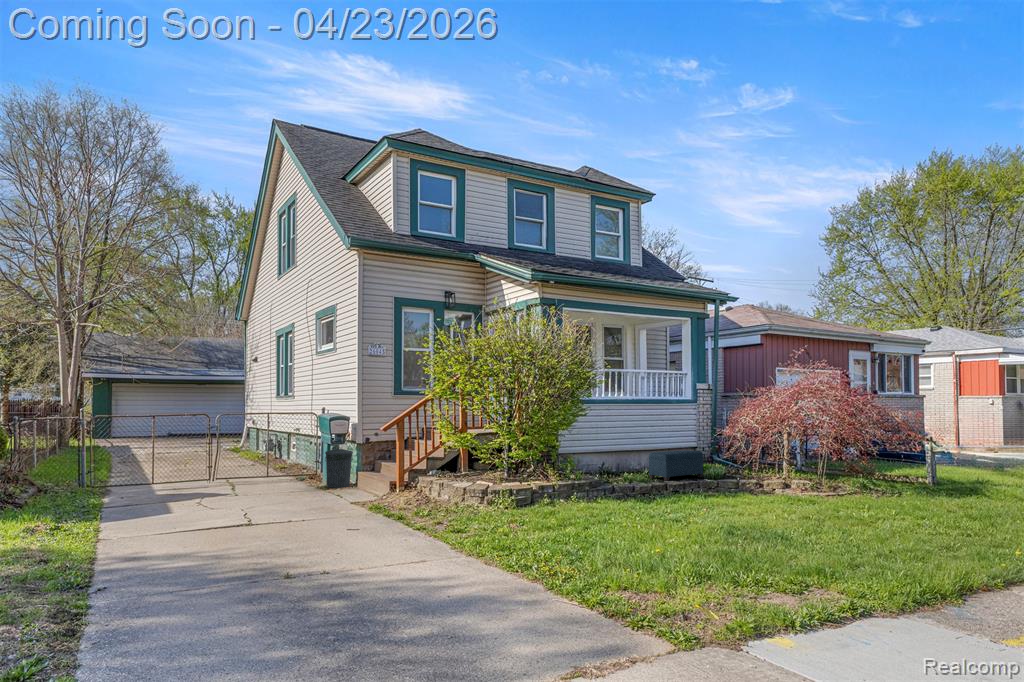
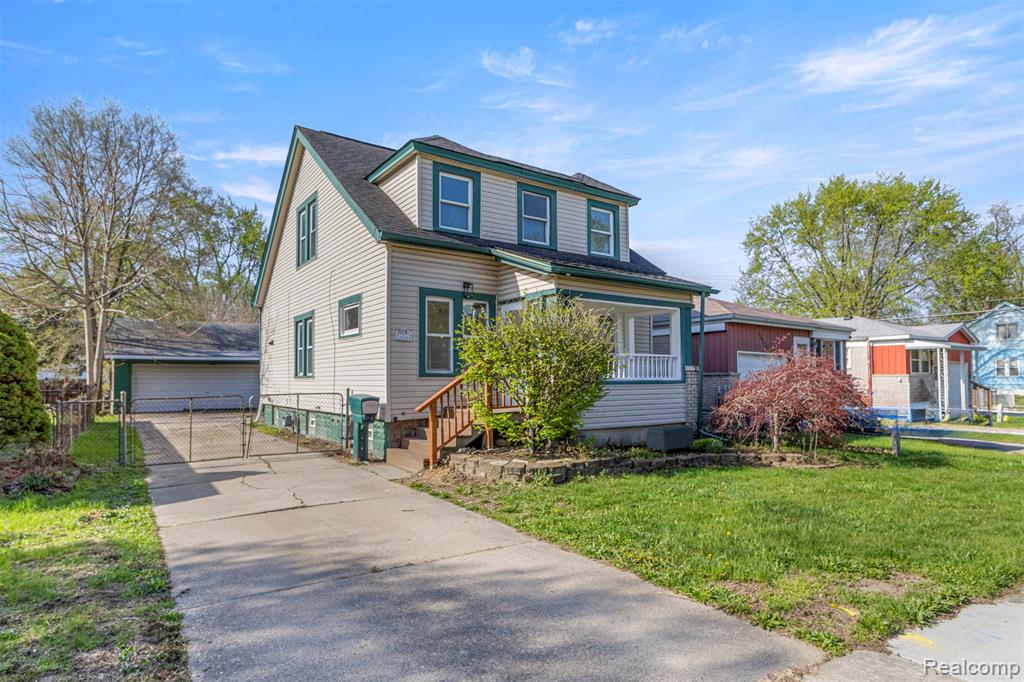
trash can: present [325,448,353,488] -> none [358,427,384,464]

